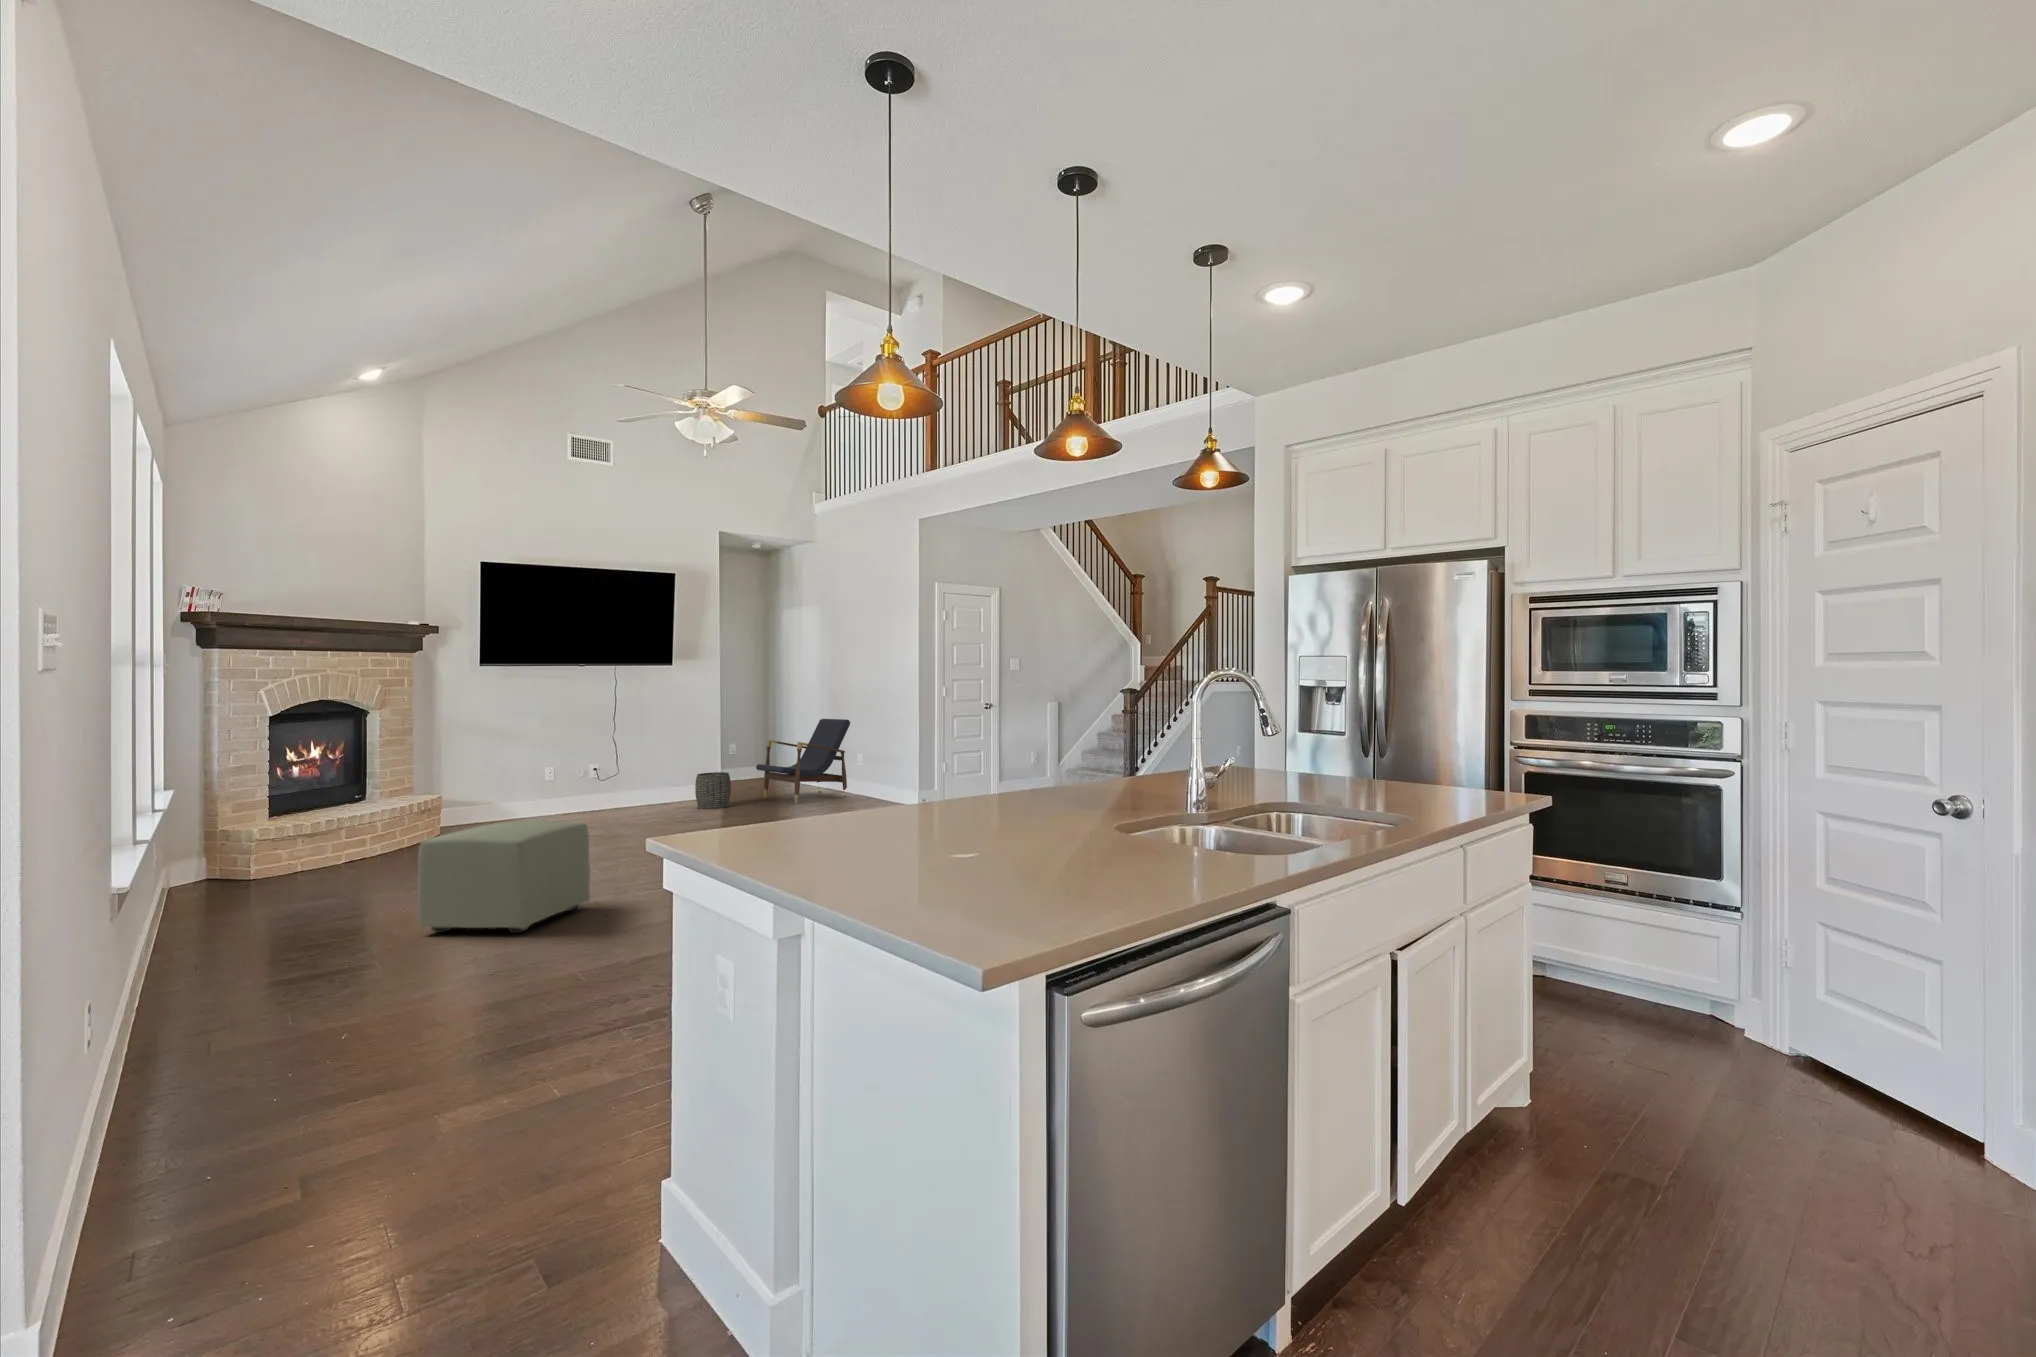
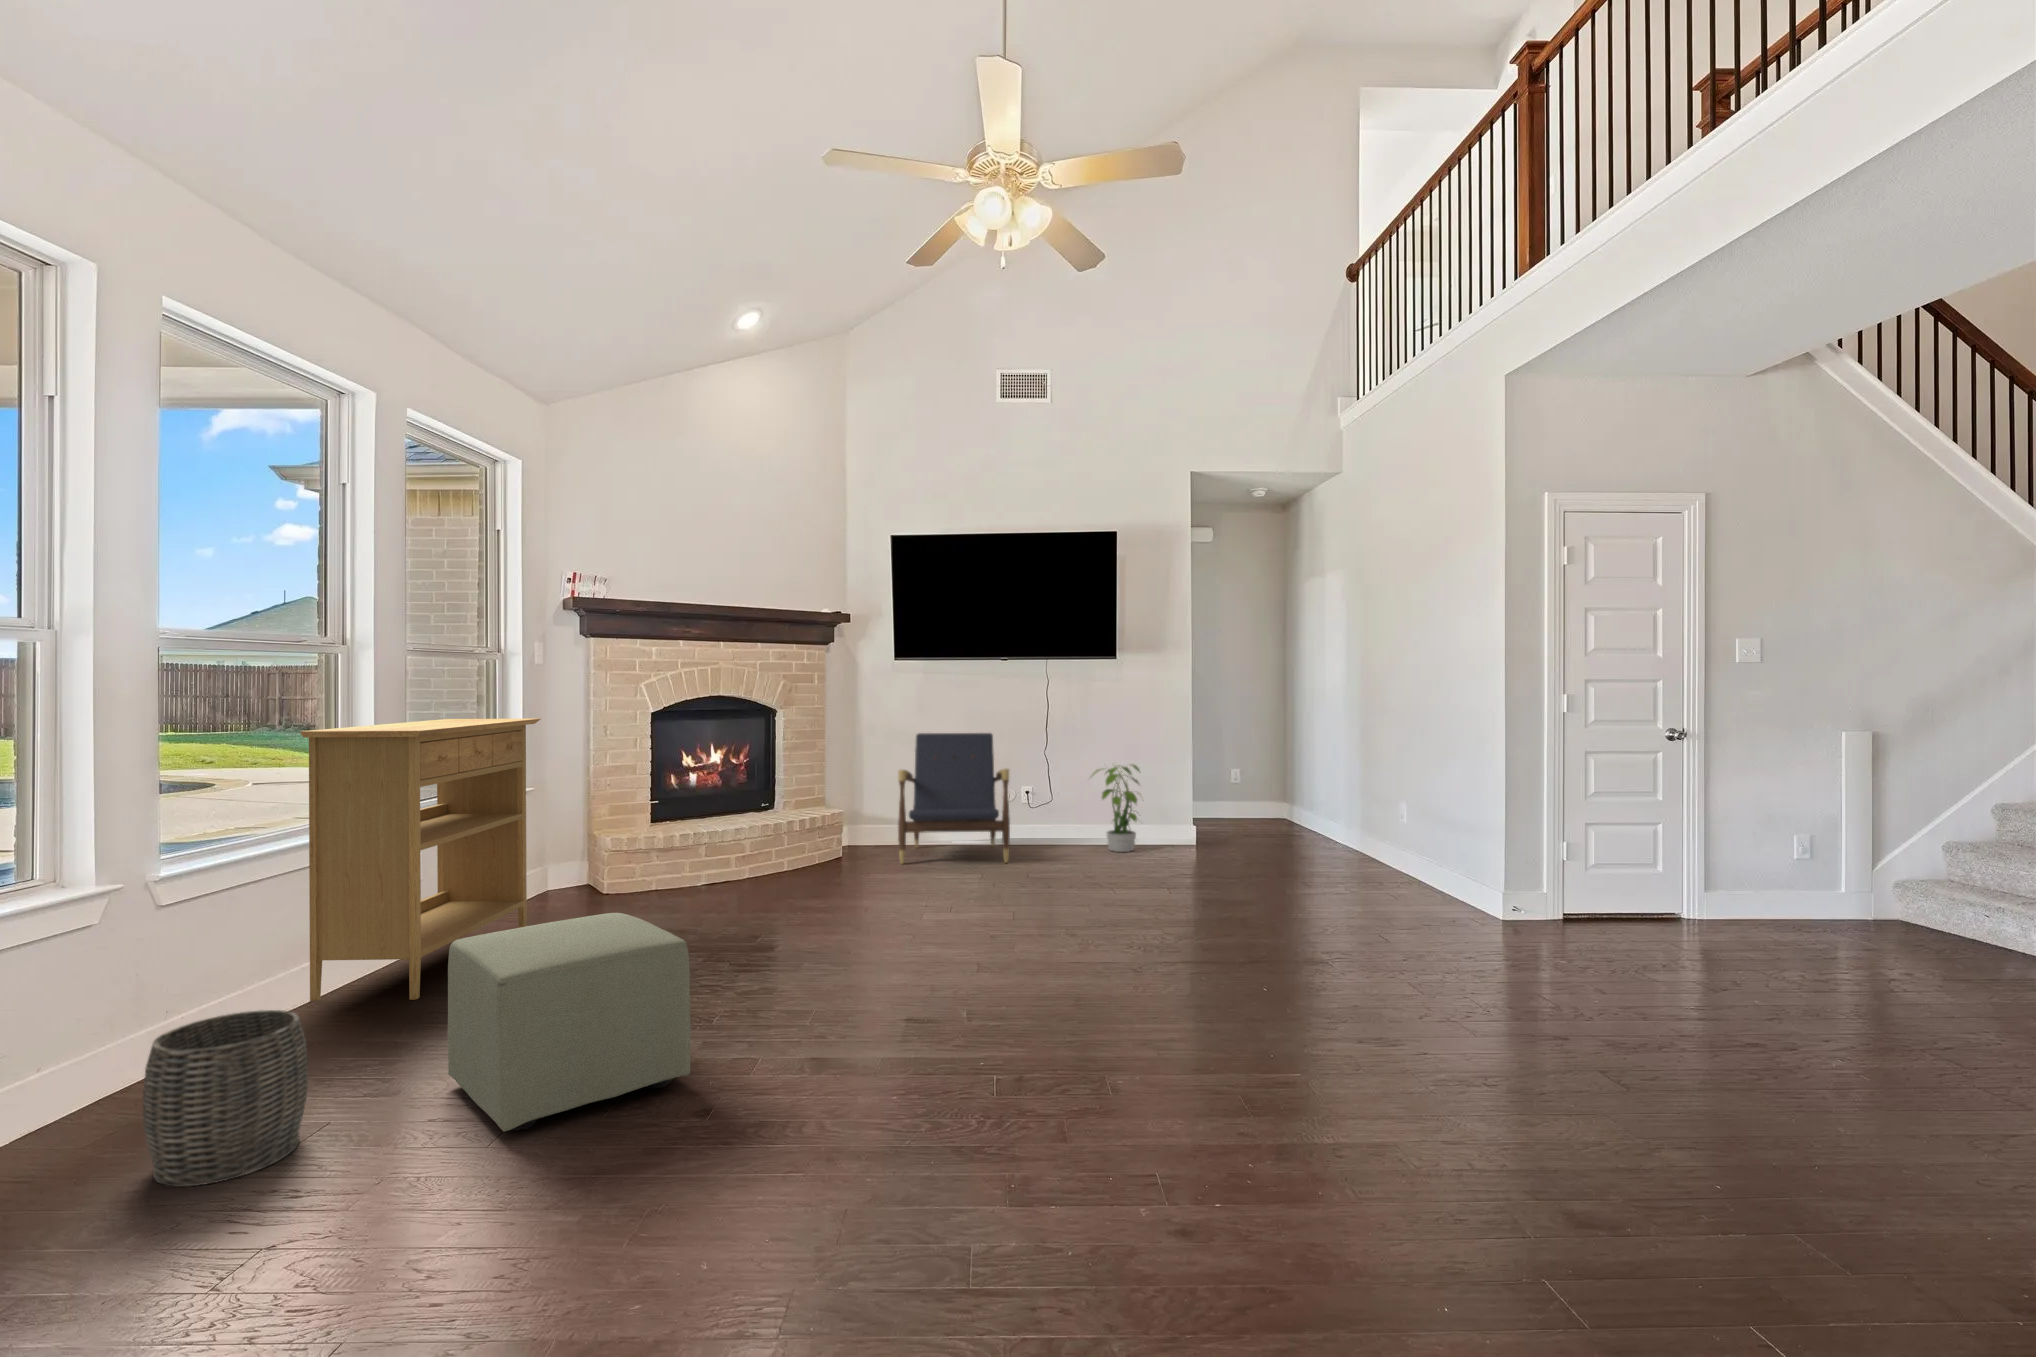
console table: none [134,714,266,945] -> present [300,719,541,1001]
lounge chair: present [756,719,850,804] -> present [898,733,1010,864]
potted plant: none [641,744,684,806] -> present [1094,764,1140,852]
woven basket: present [695,772,731,809] -> present [143,1010,308,1187]

